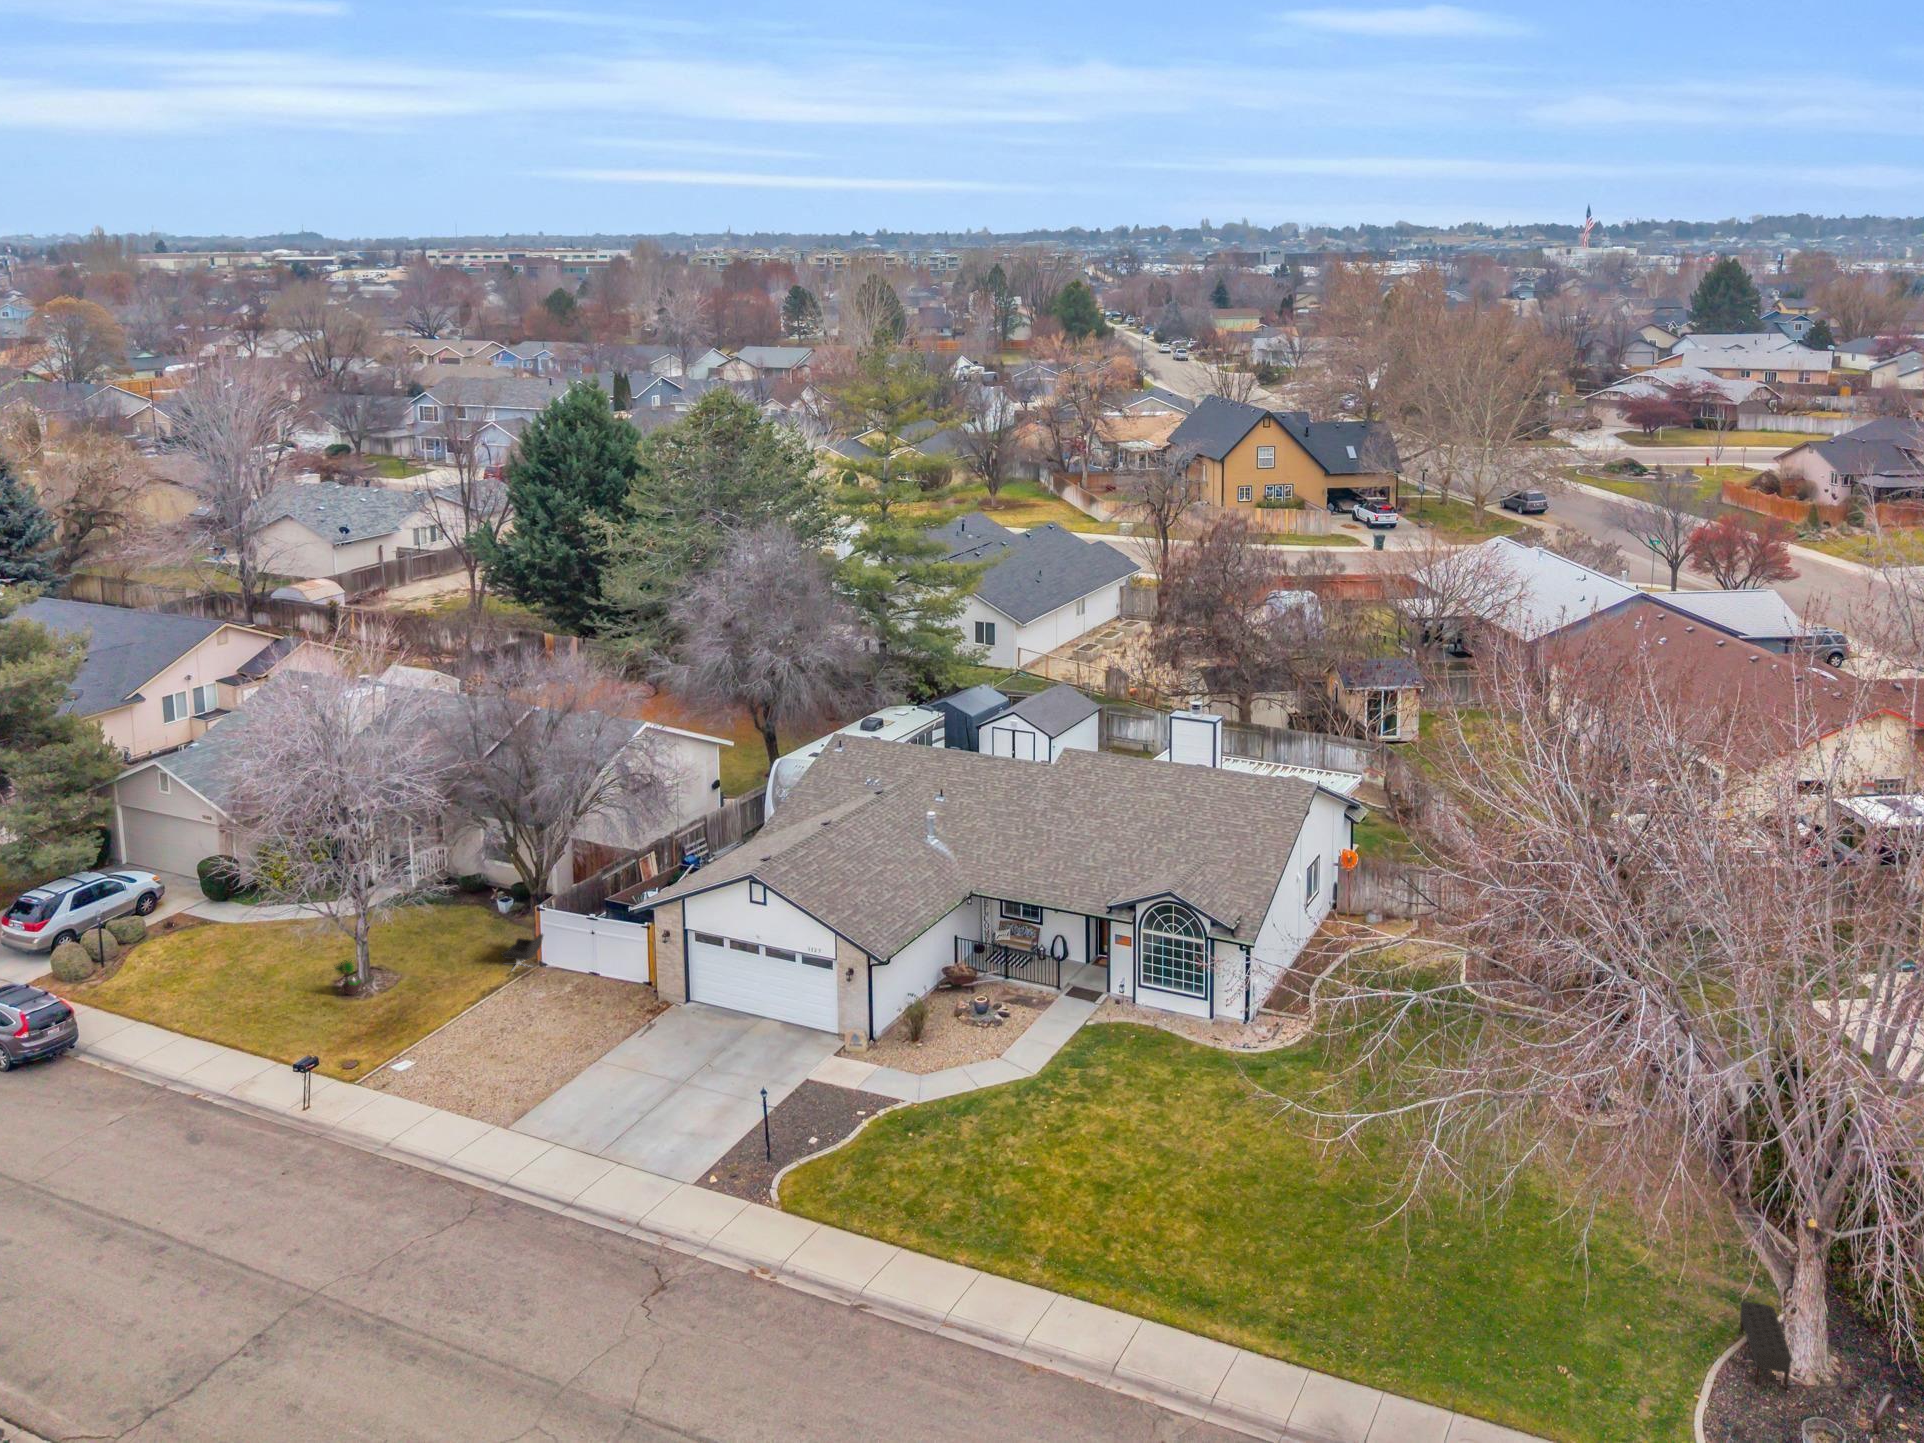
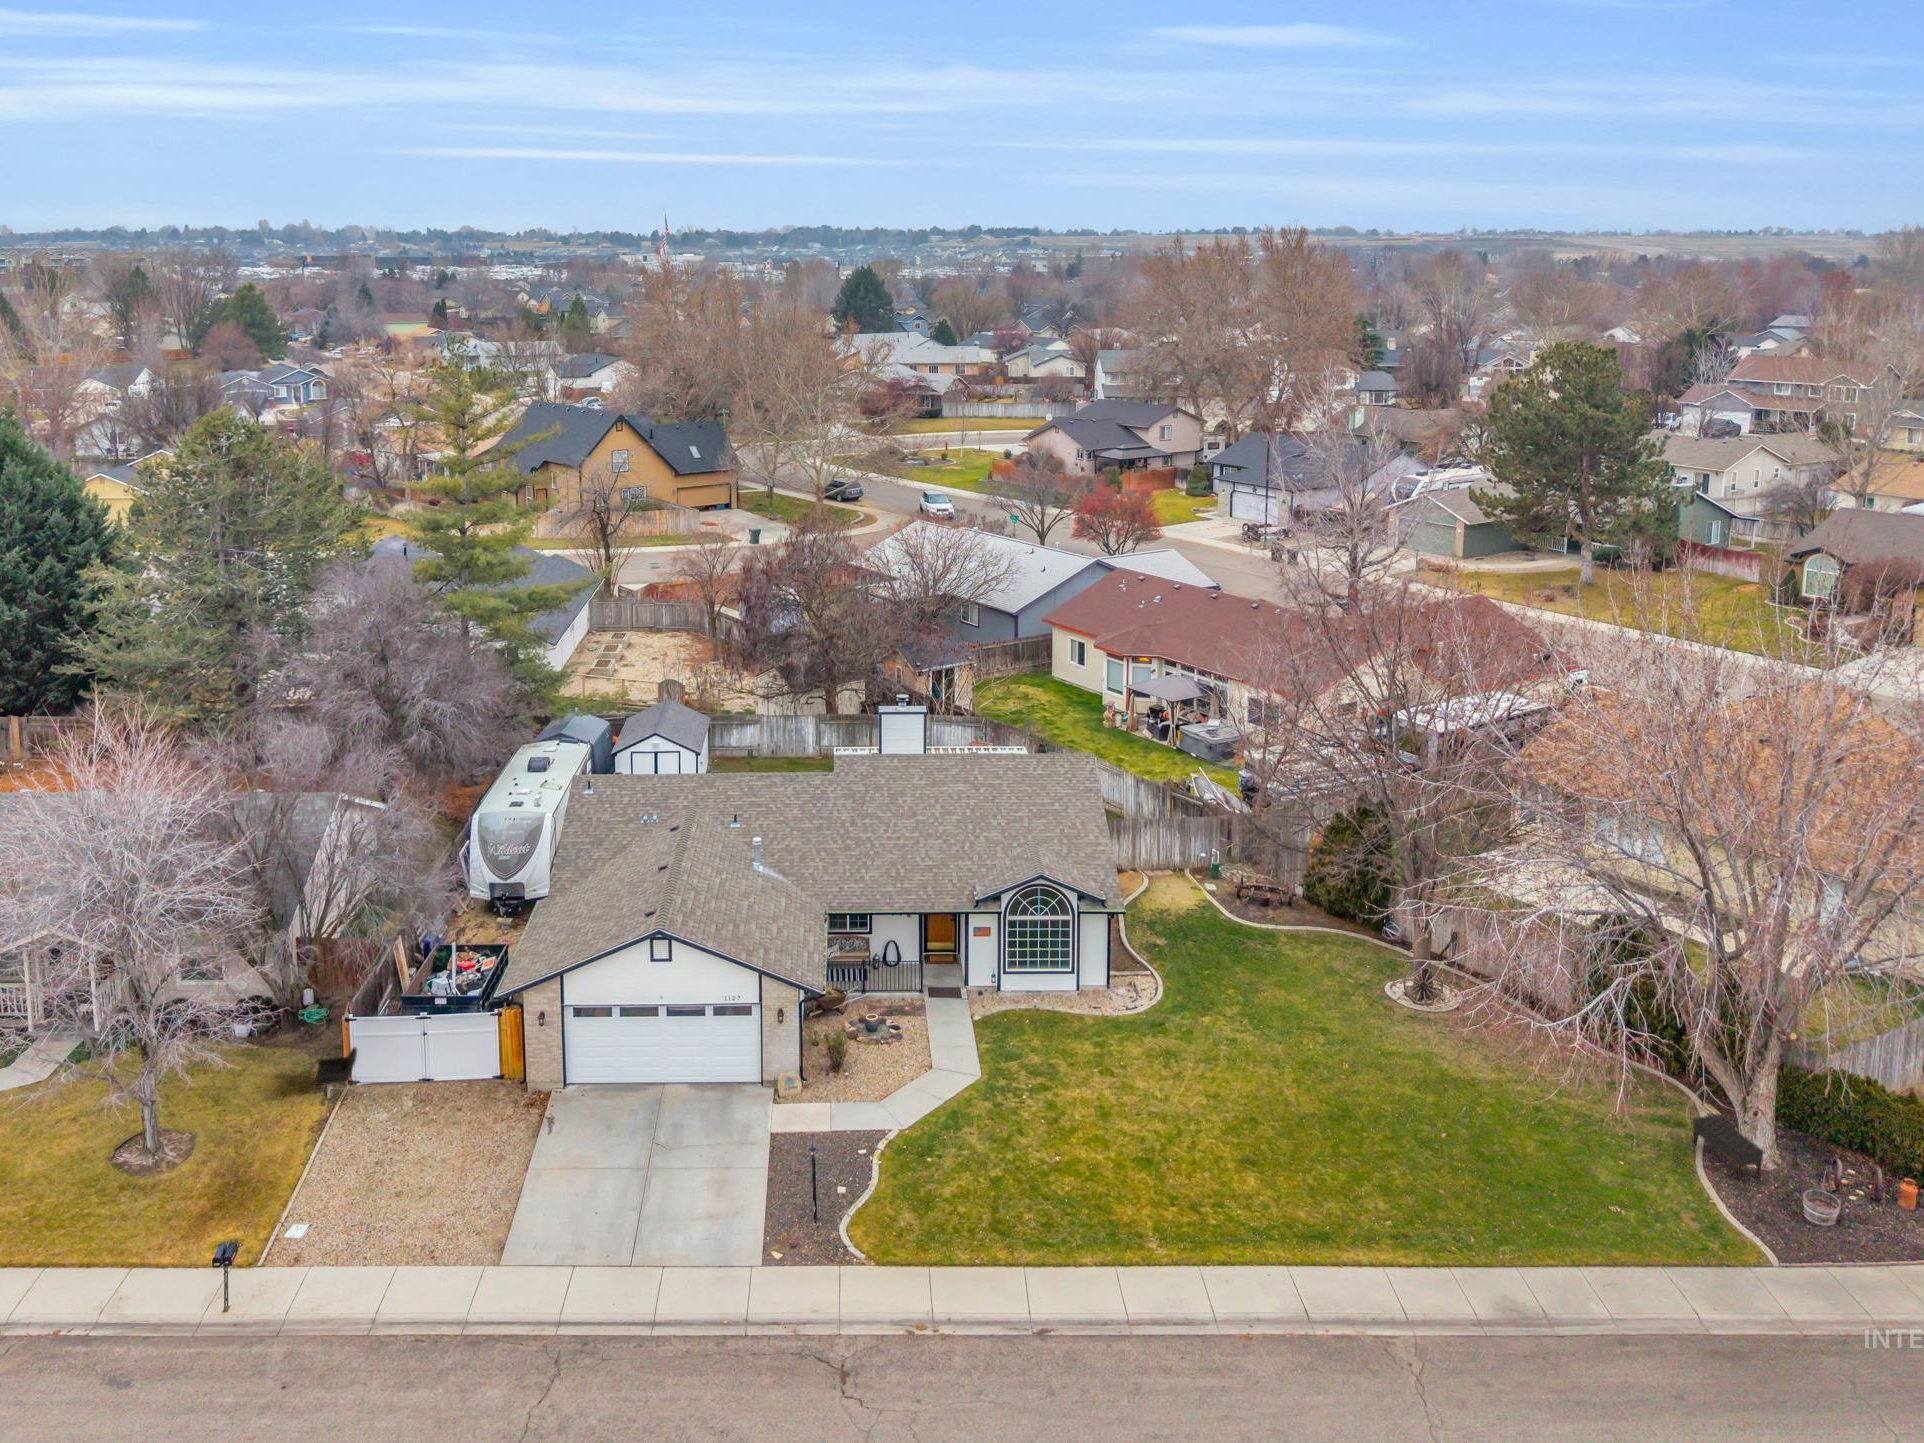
potted tree: present [334,960,361,995] -> none [125,1122,160,1170]

